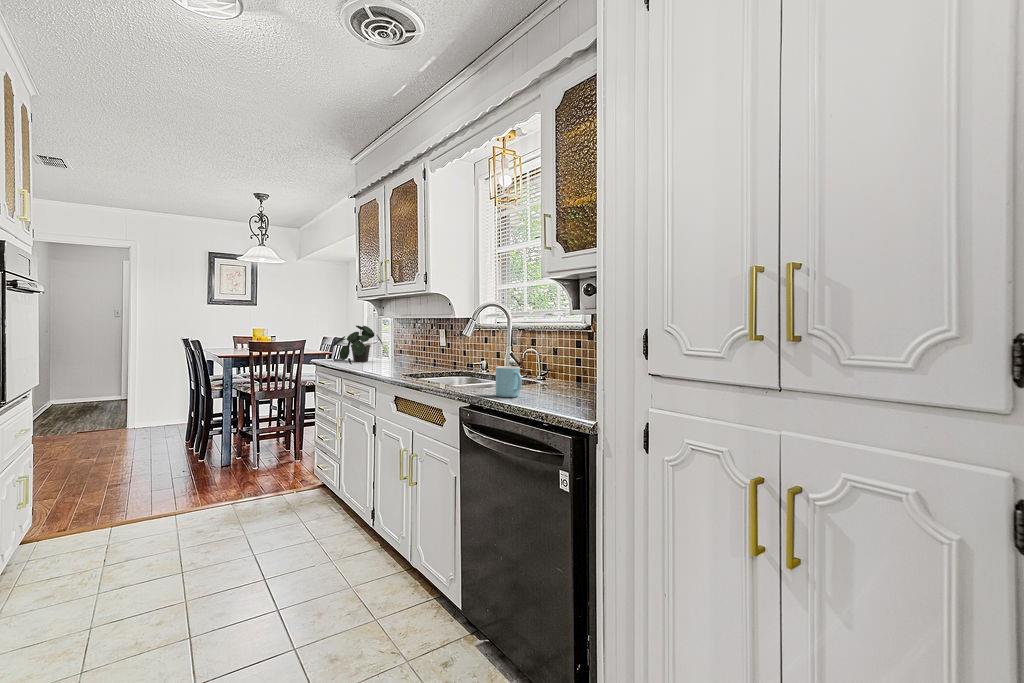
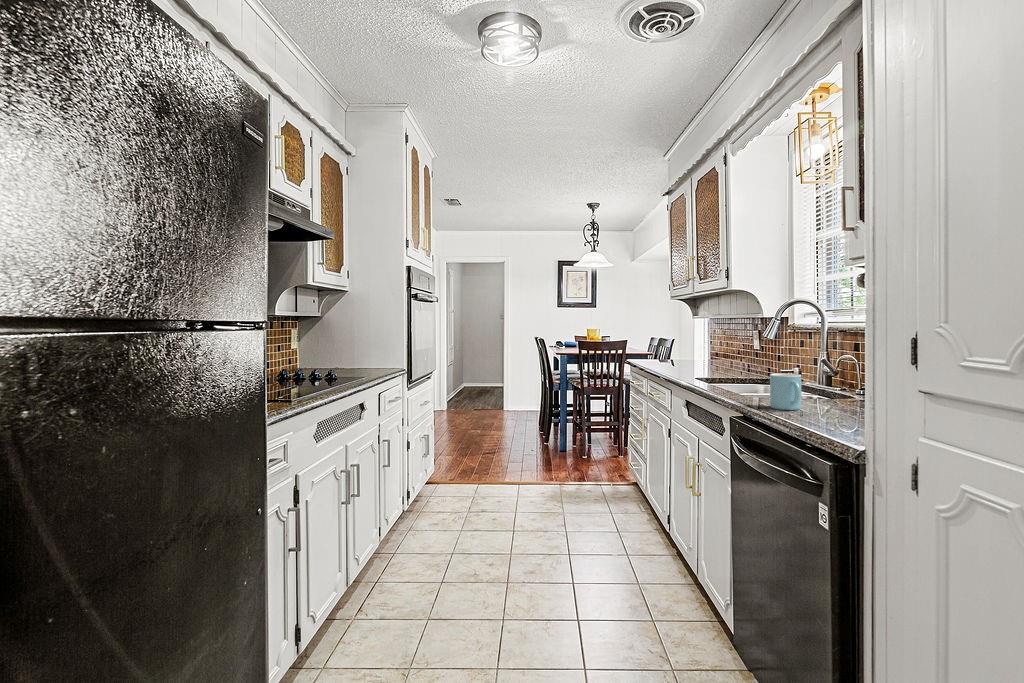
potted plant: present [333,326,383,362] -> none [646,325,698,363]

